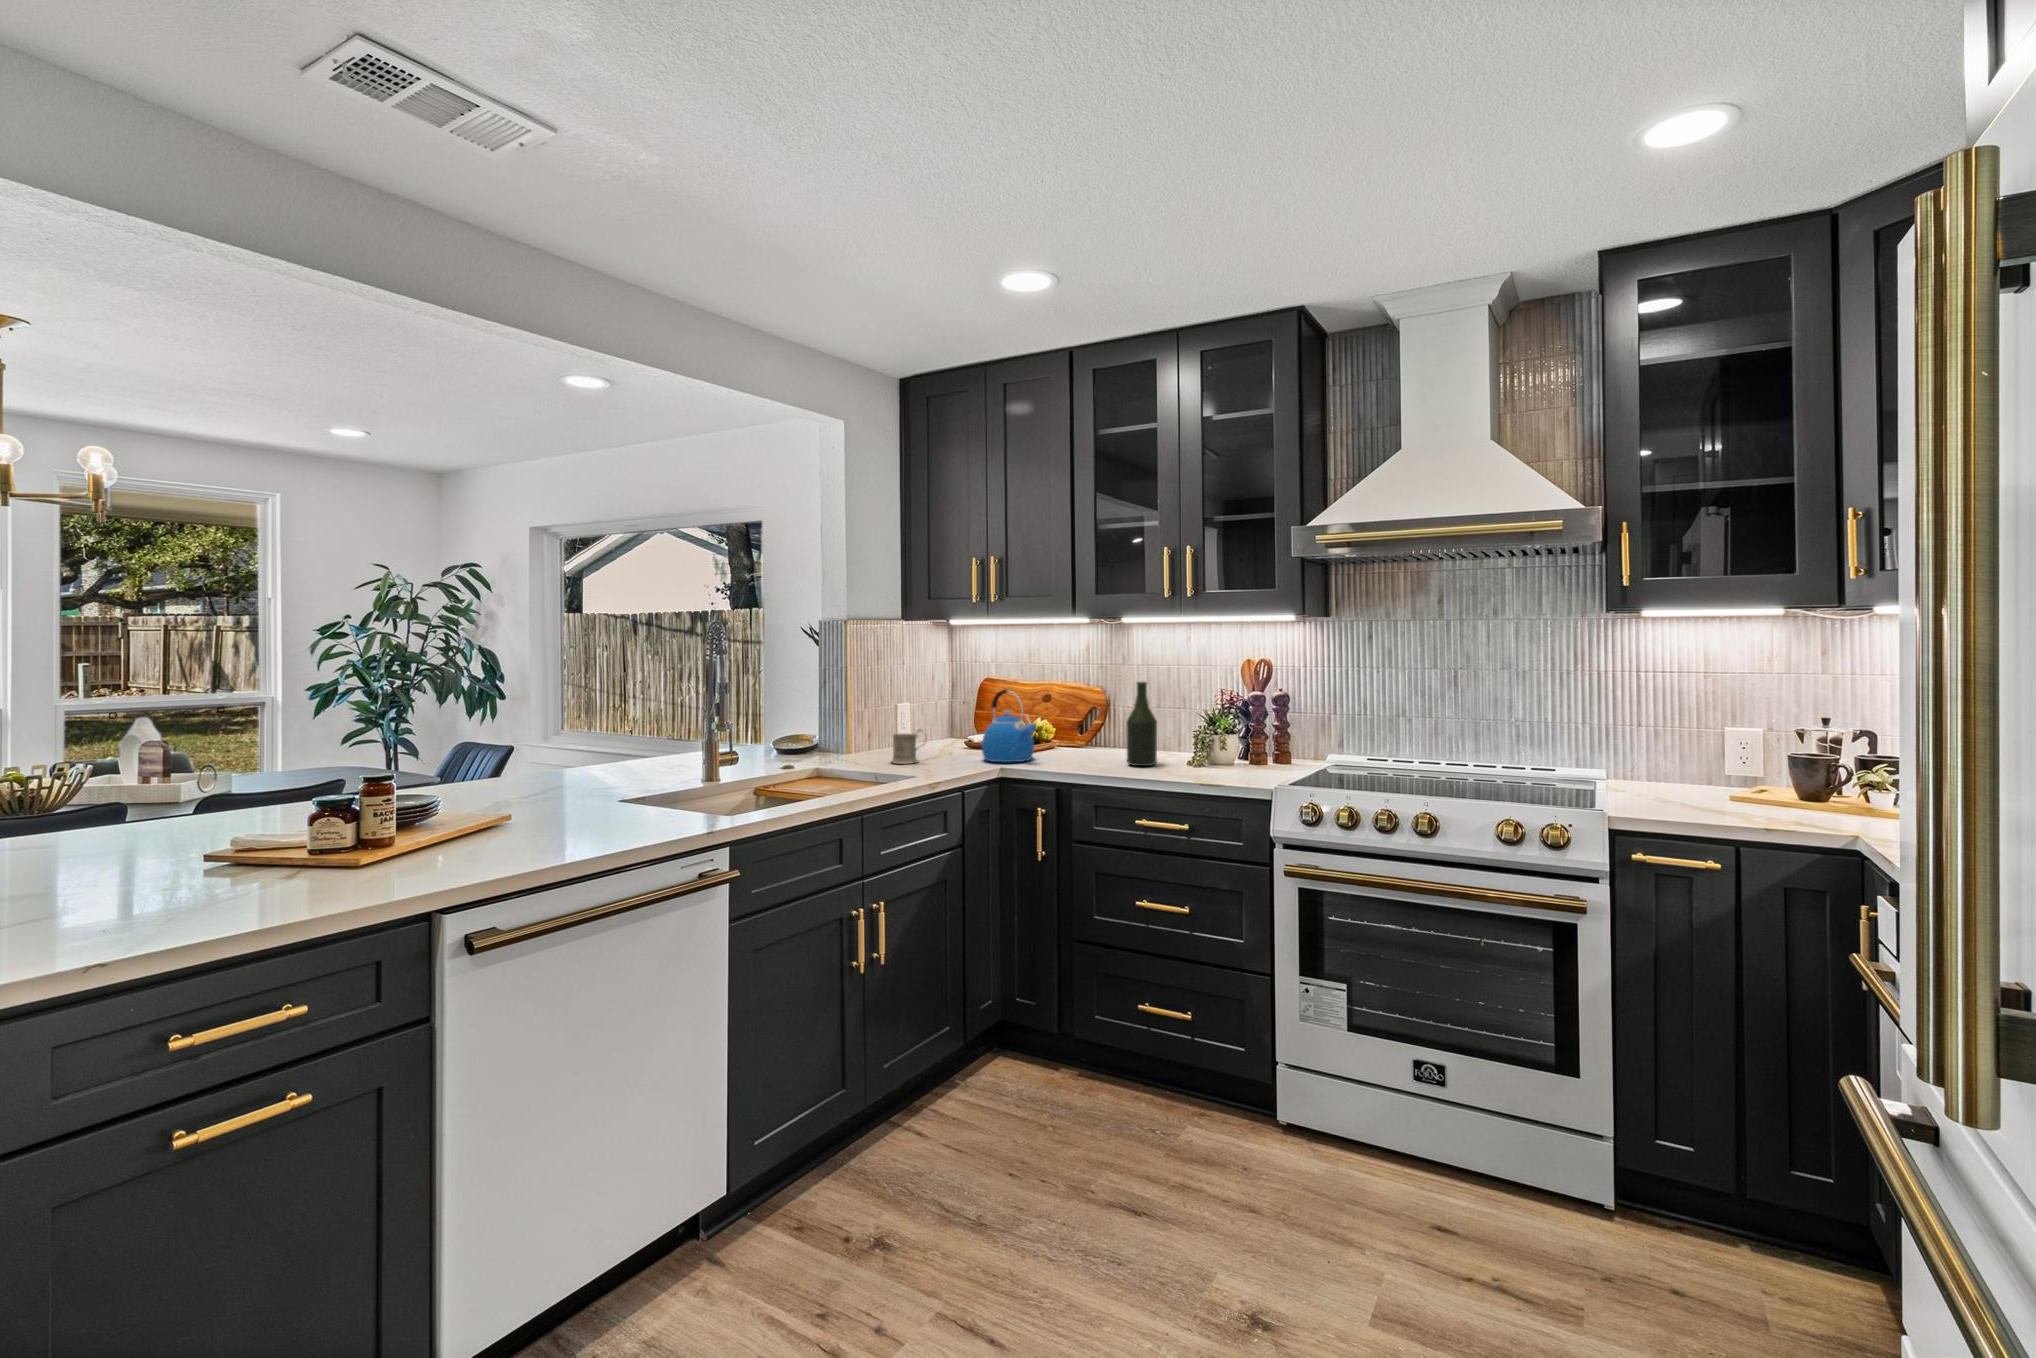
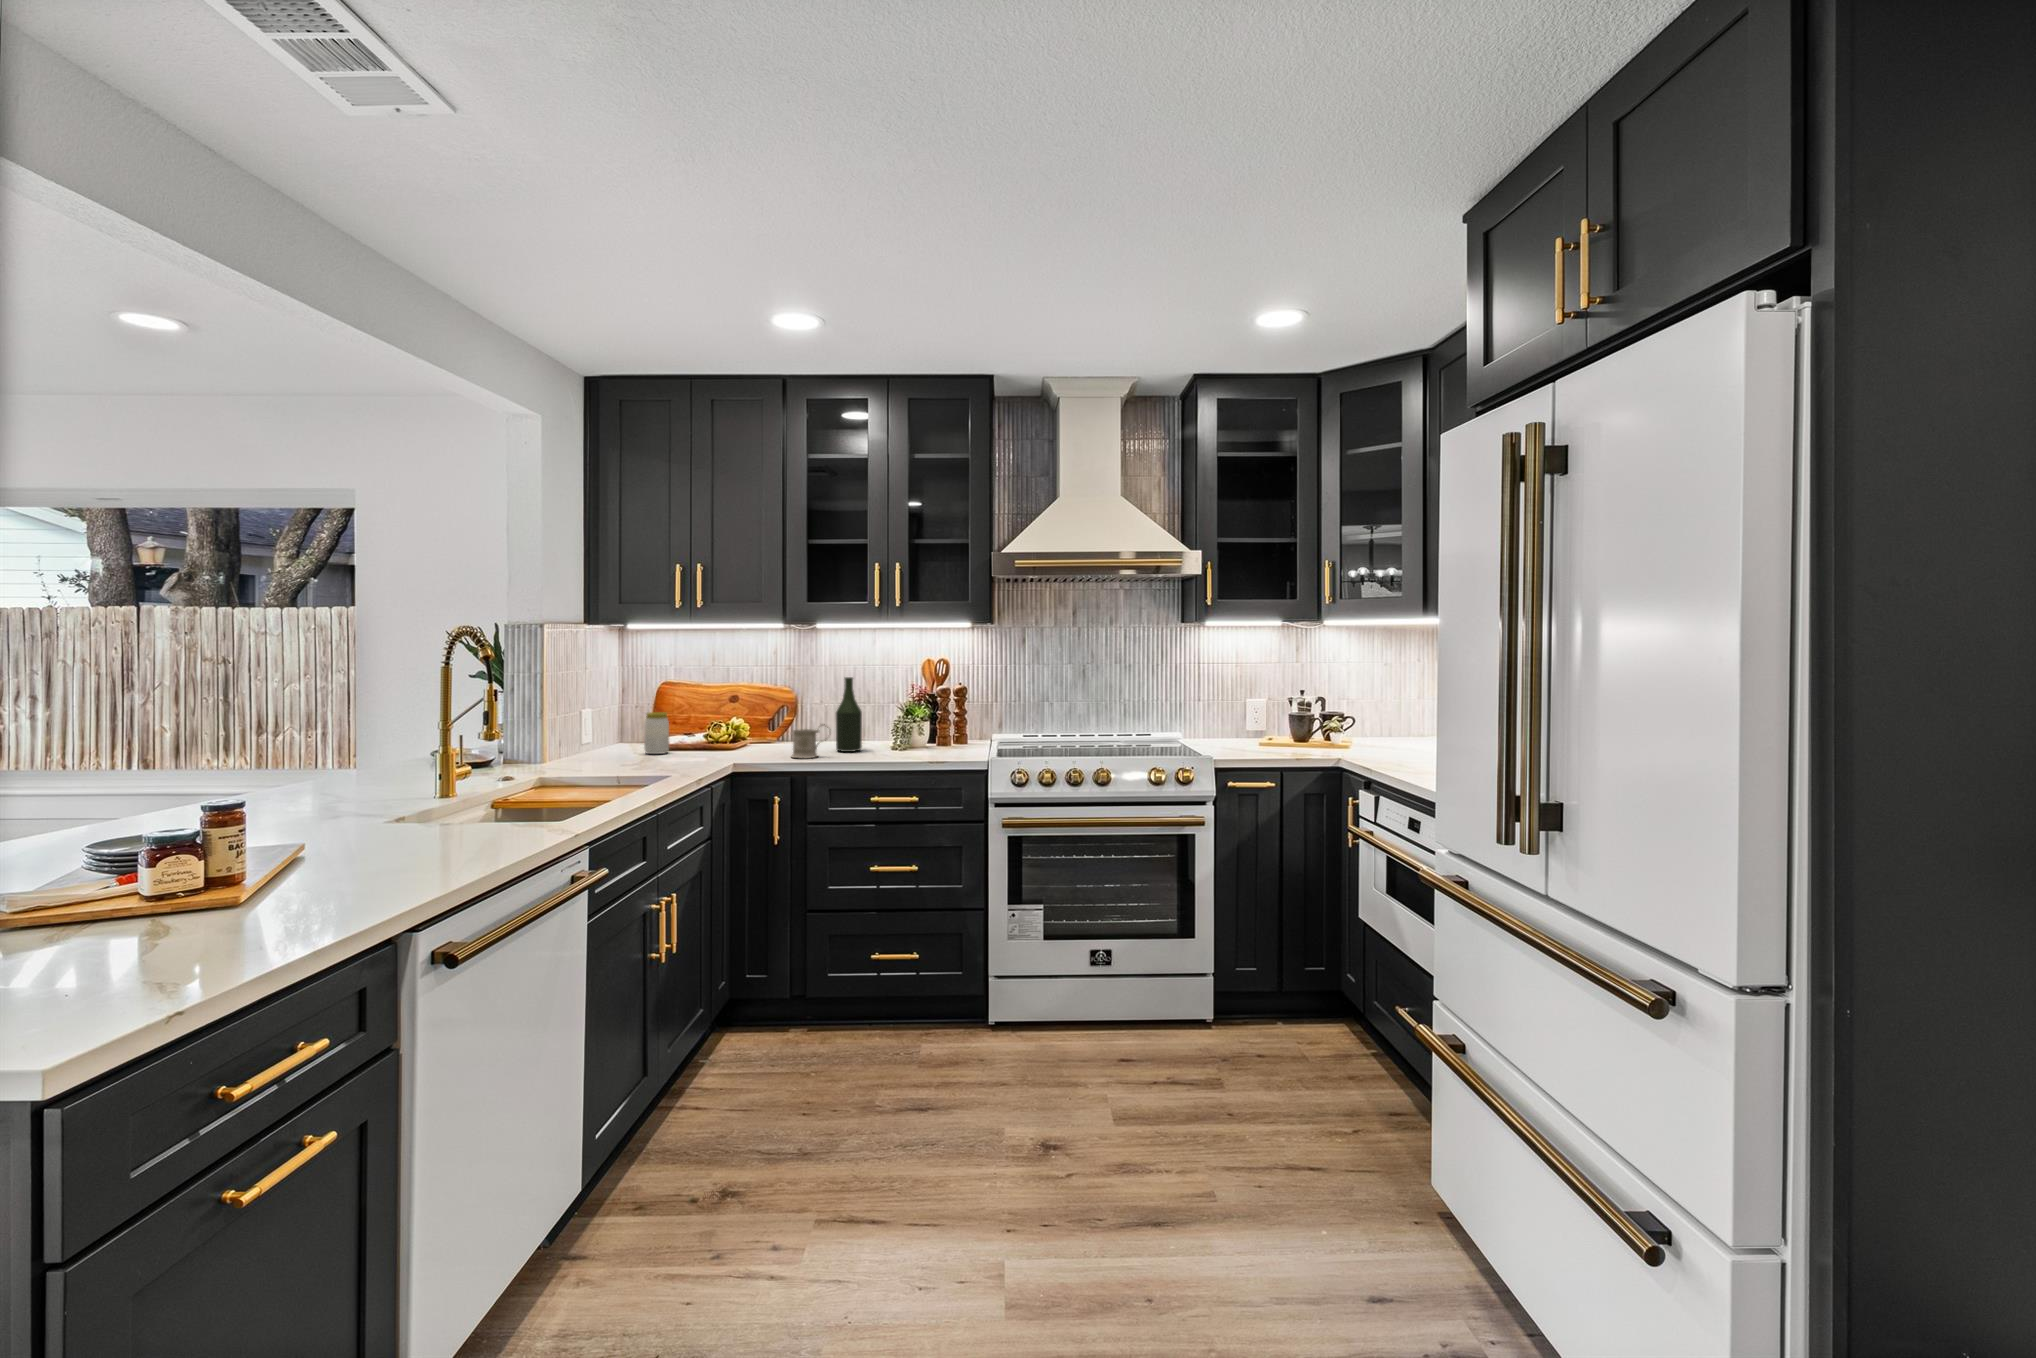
kettle: present [982,689,1035,762] -> none [692,686,750,755]
jar: none [942,714,966,757] -> present [644,712,669,754]
mug: present [892,729,922,764] -> present [792,724,828,758]

